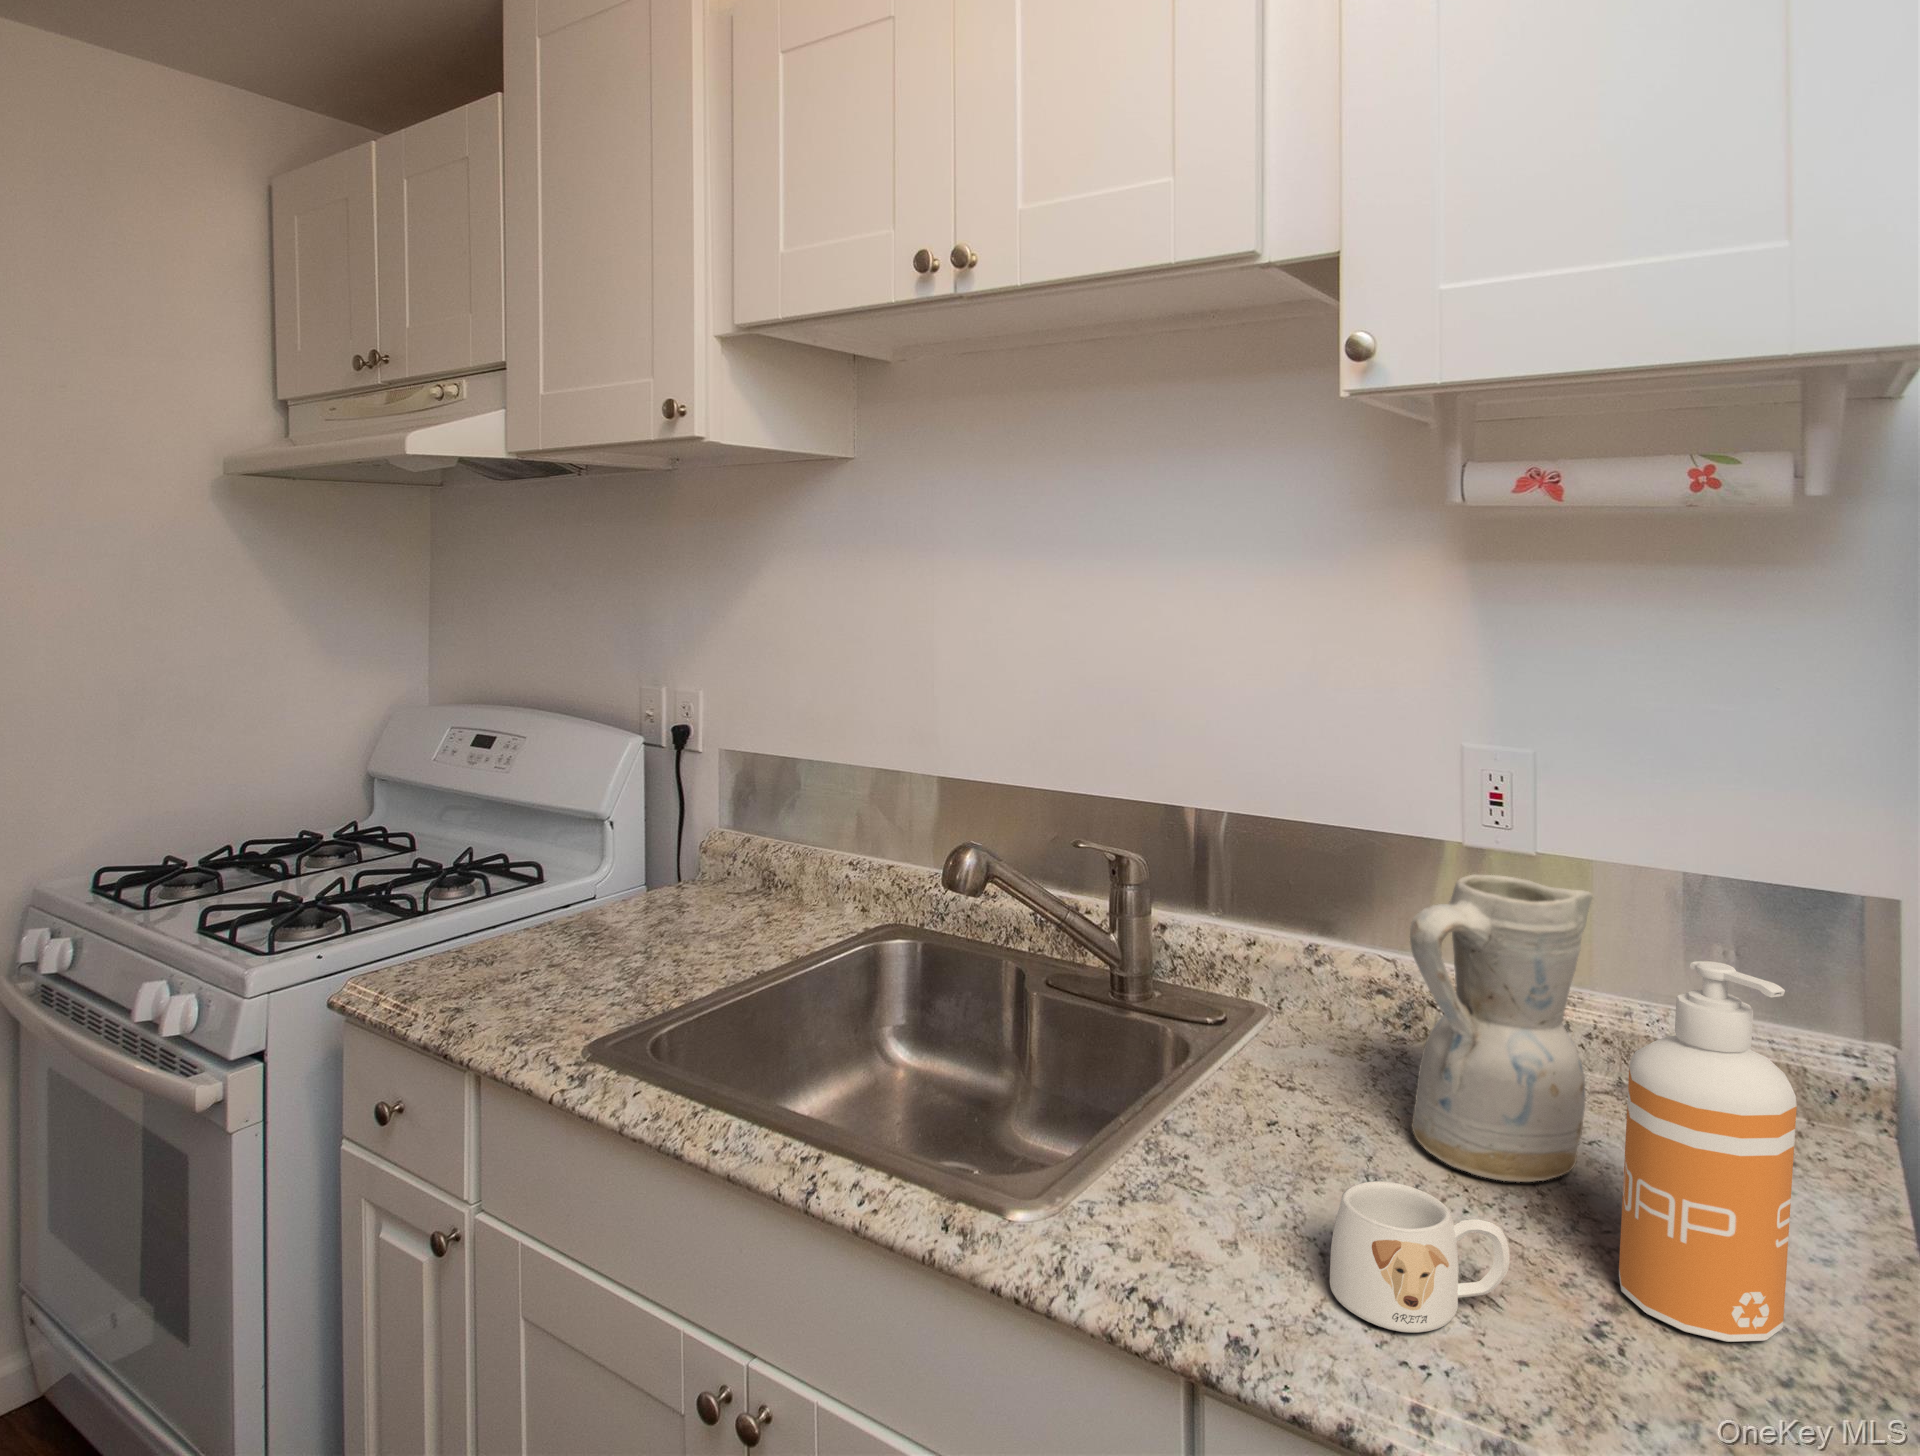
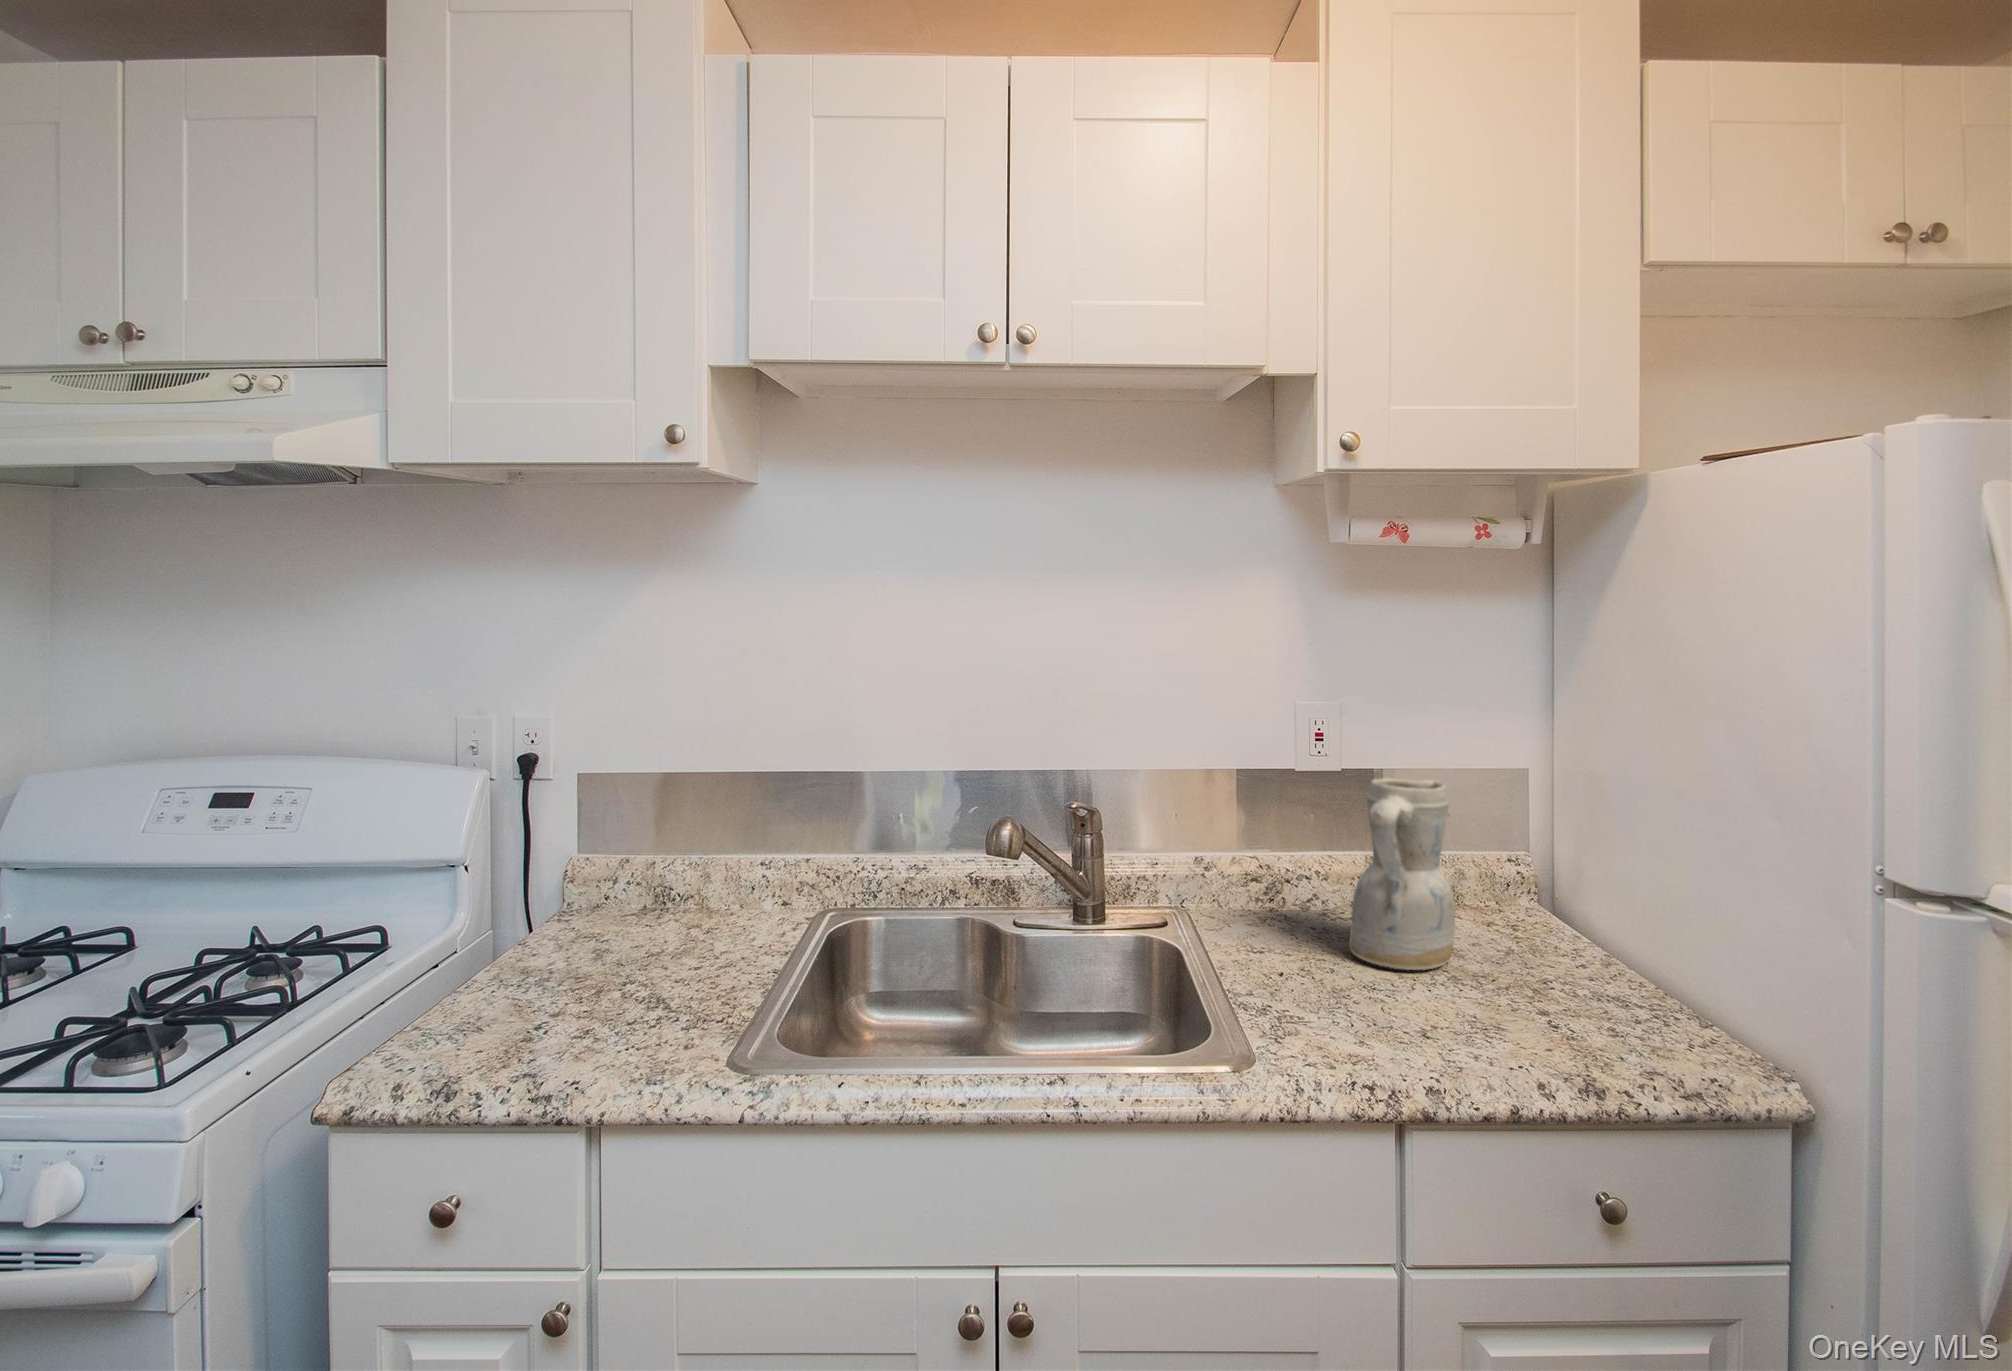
soap dispenser: present [1619,961,1797,1342] -> none [1533,802,1621,1014]
mug: present [1330,1181,1510,1333] -> none [1429,972,1522,1057]

